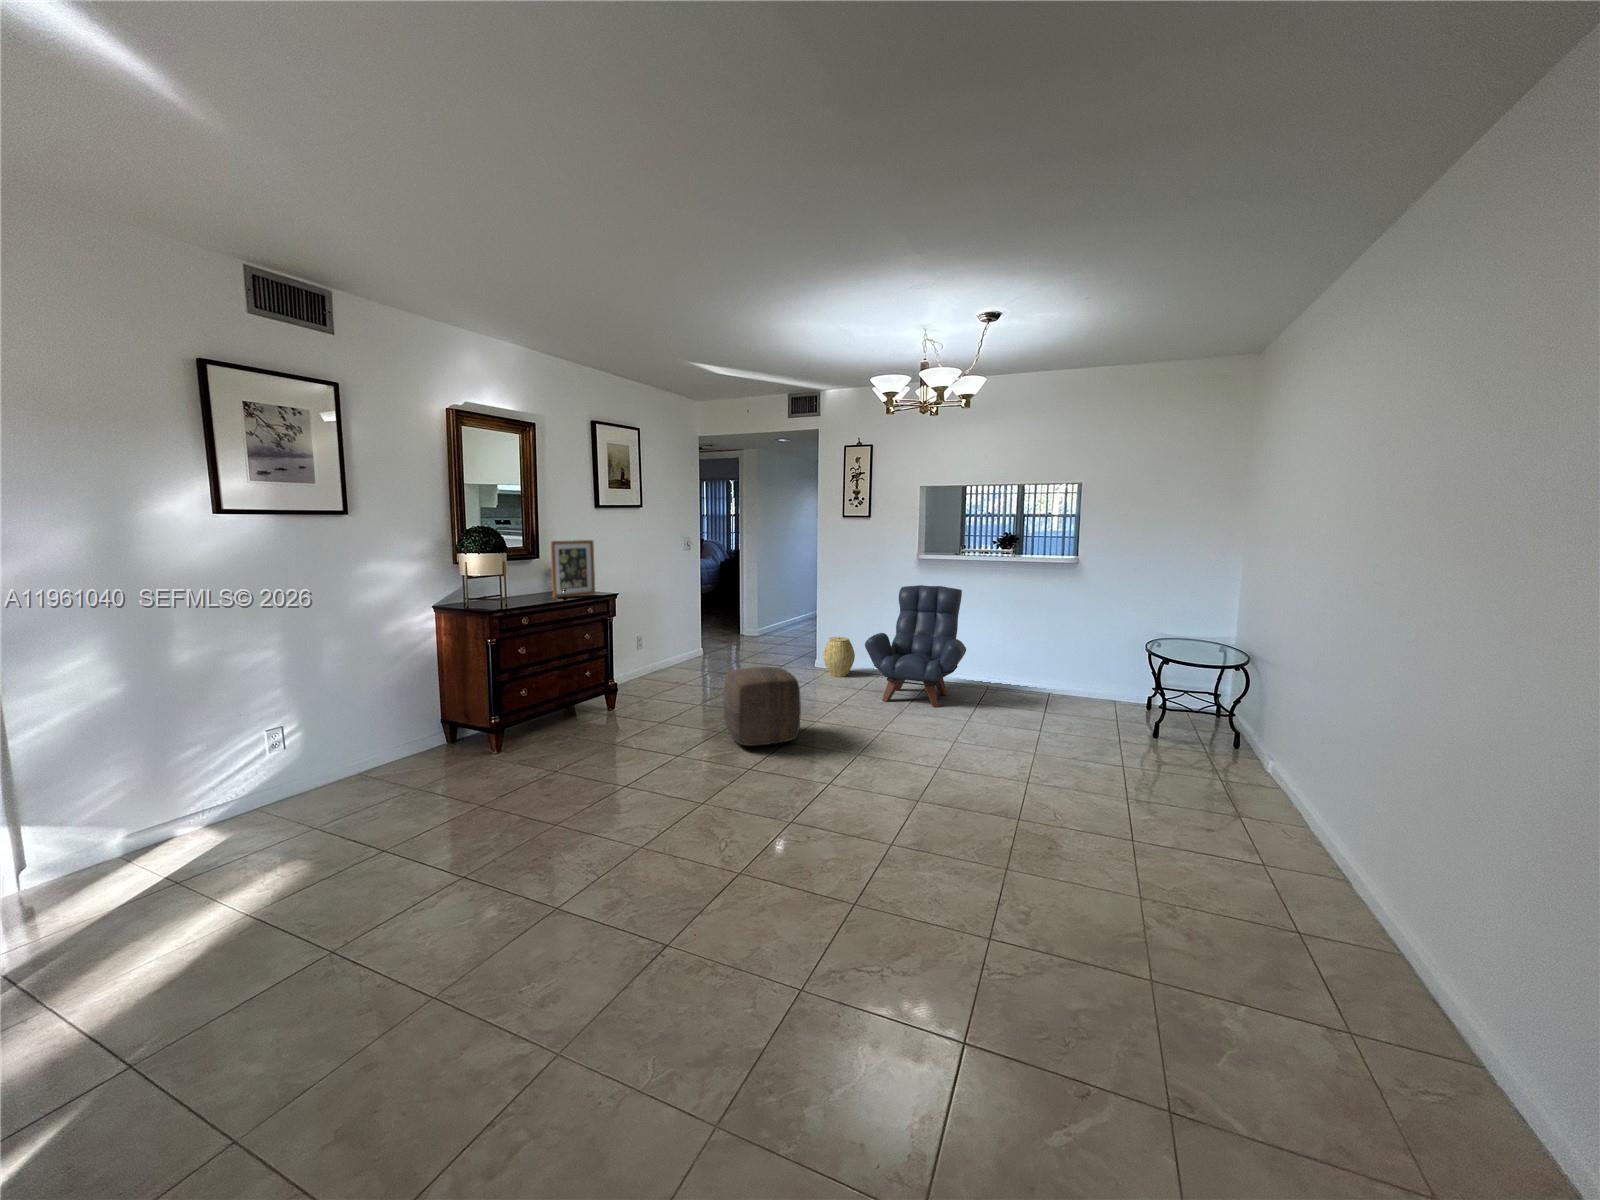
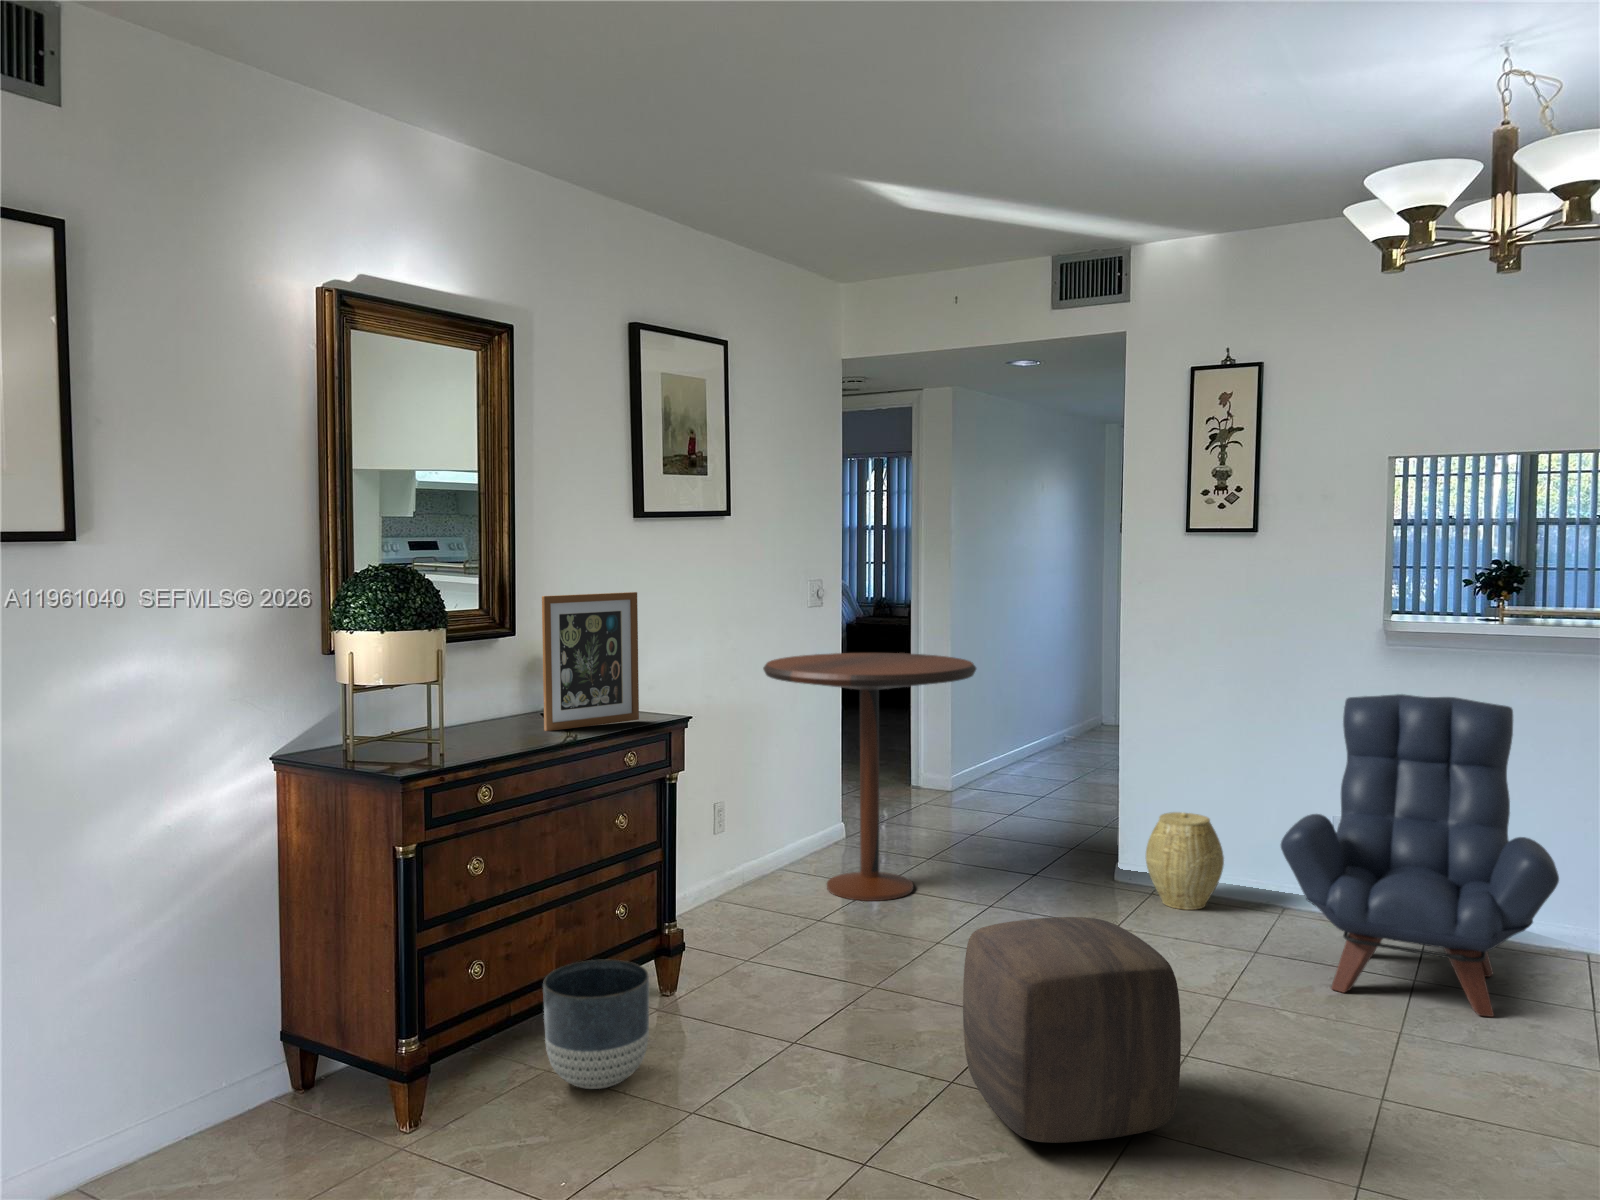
pedestal table: none [658,571,753,677] -> present [763,653,976,901]
planter: none [554,690,598,738] -> present [543,960,649,1089]

